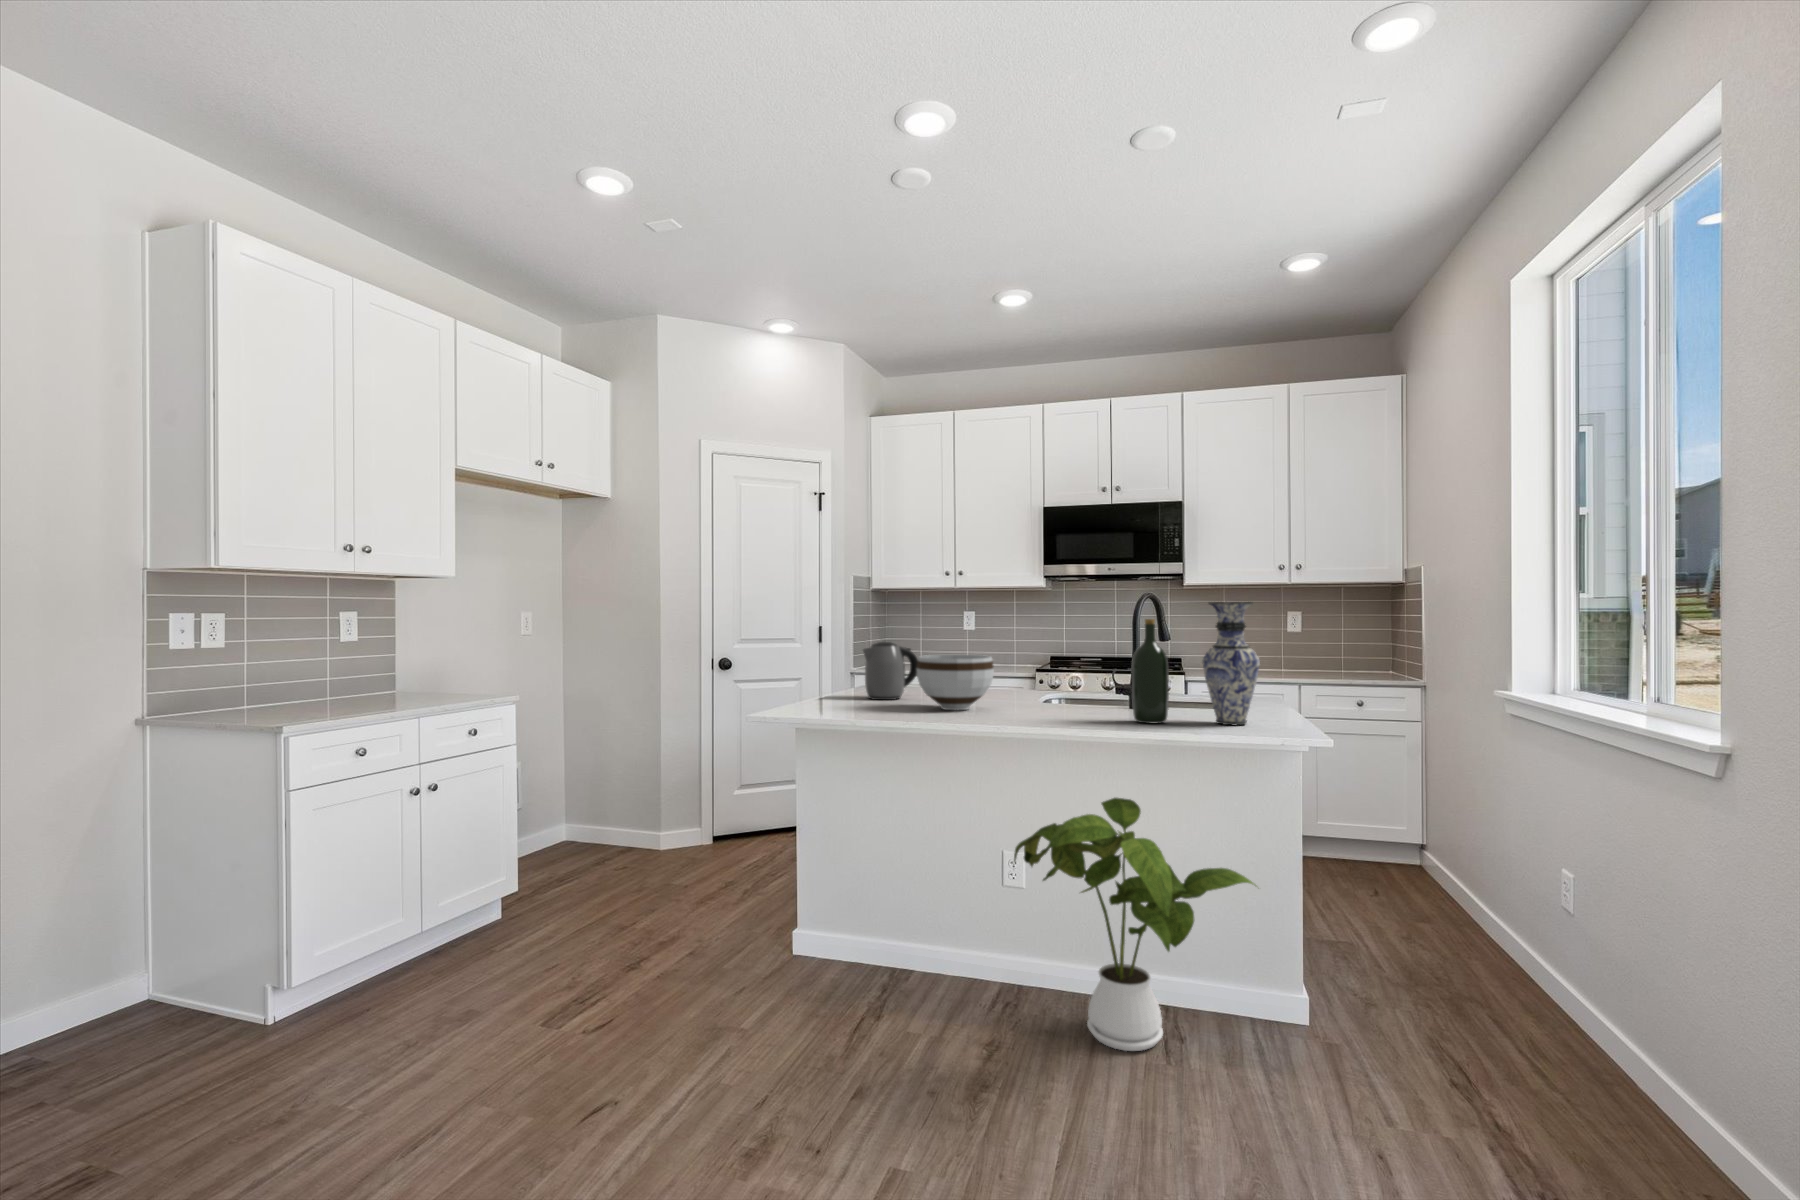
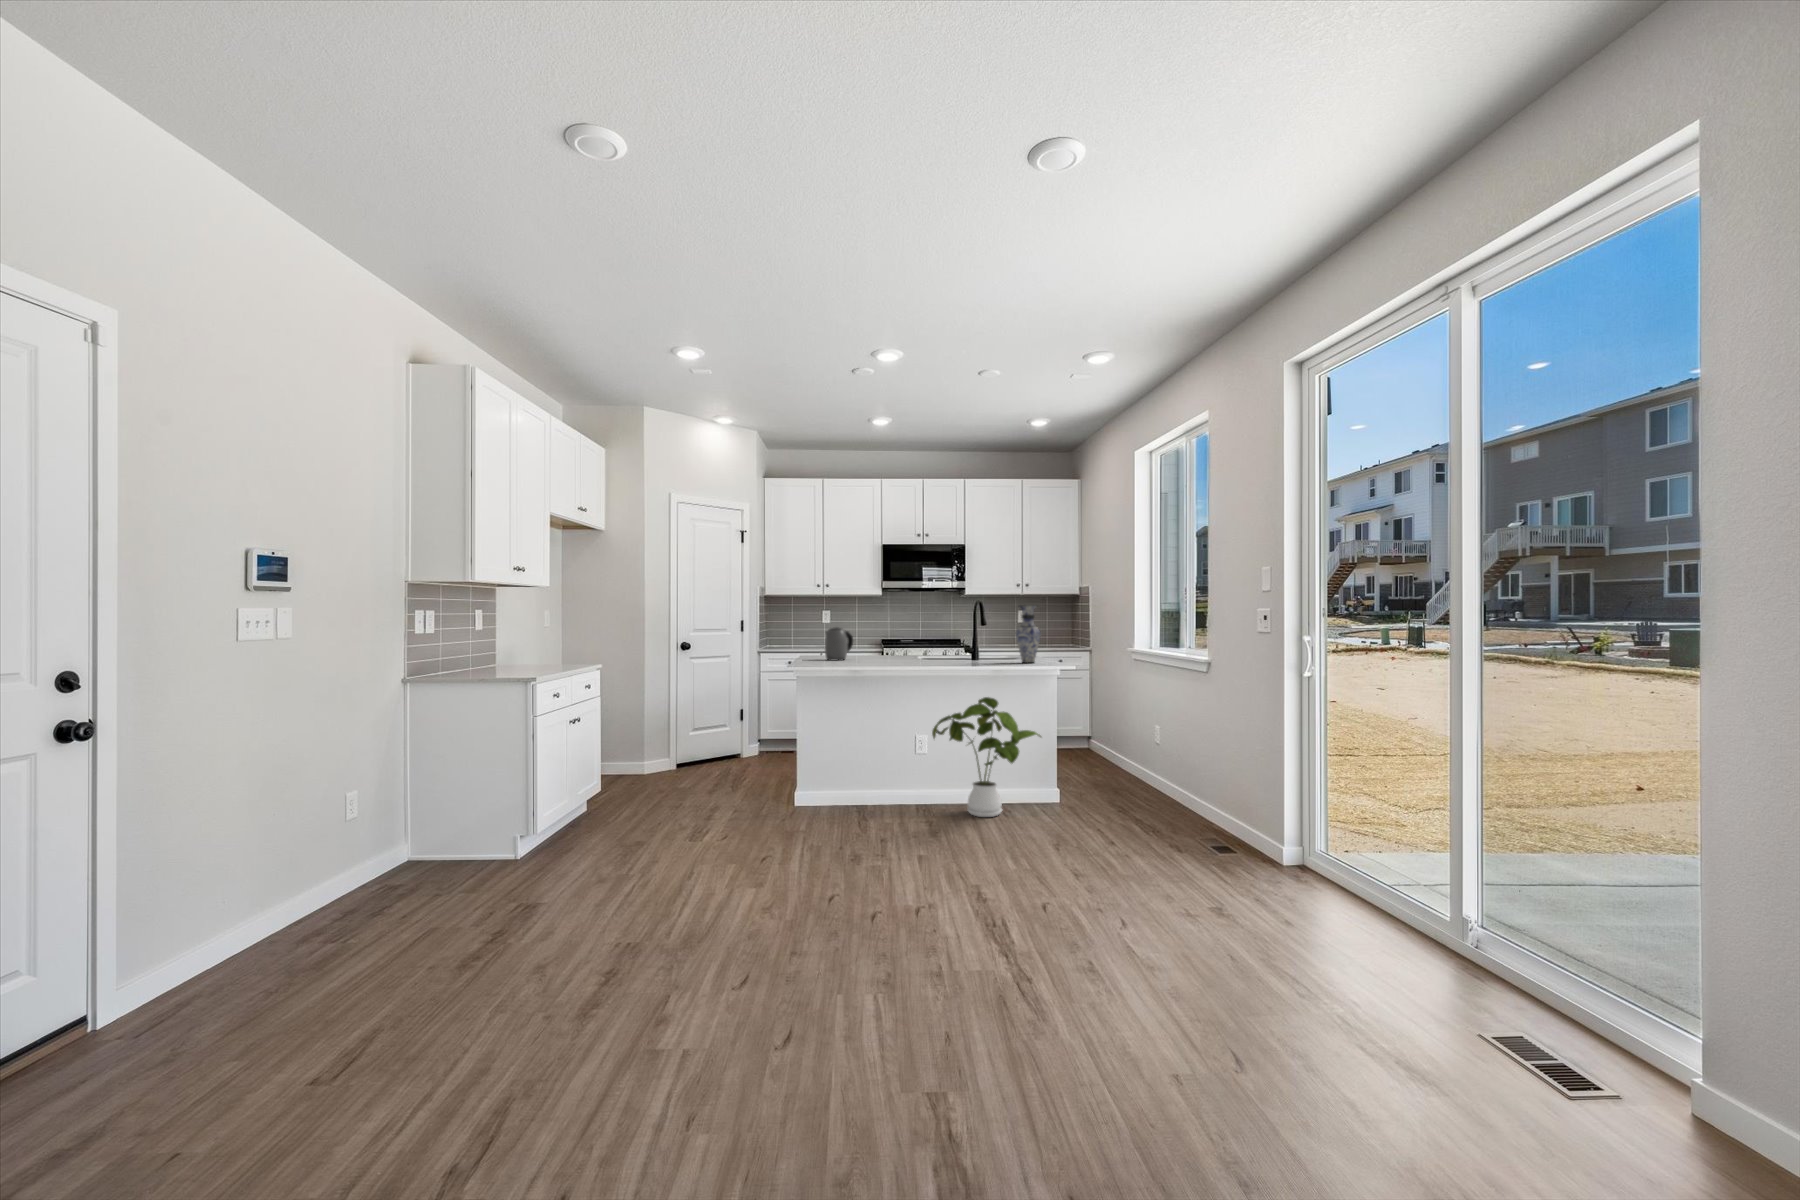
wine bottle: present [1132,619,1169,724] -> none [984,613,1002,664]
bowl: present [917,655,994,710] -> none [868,633,909,662]

